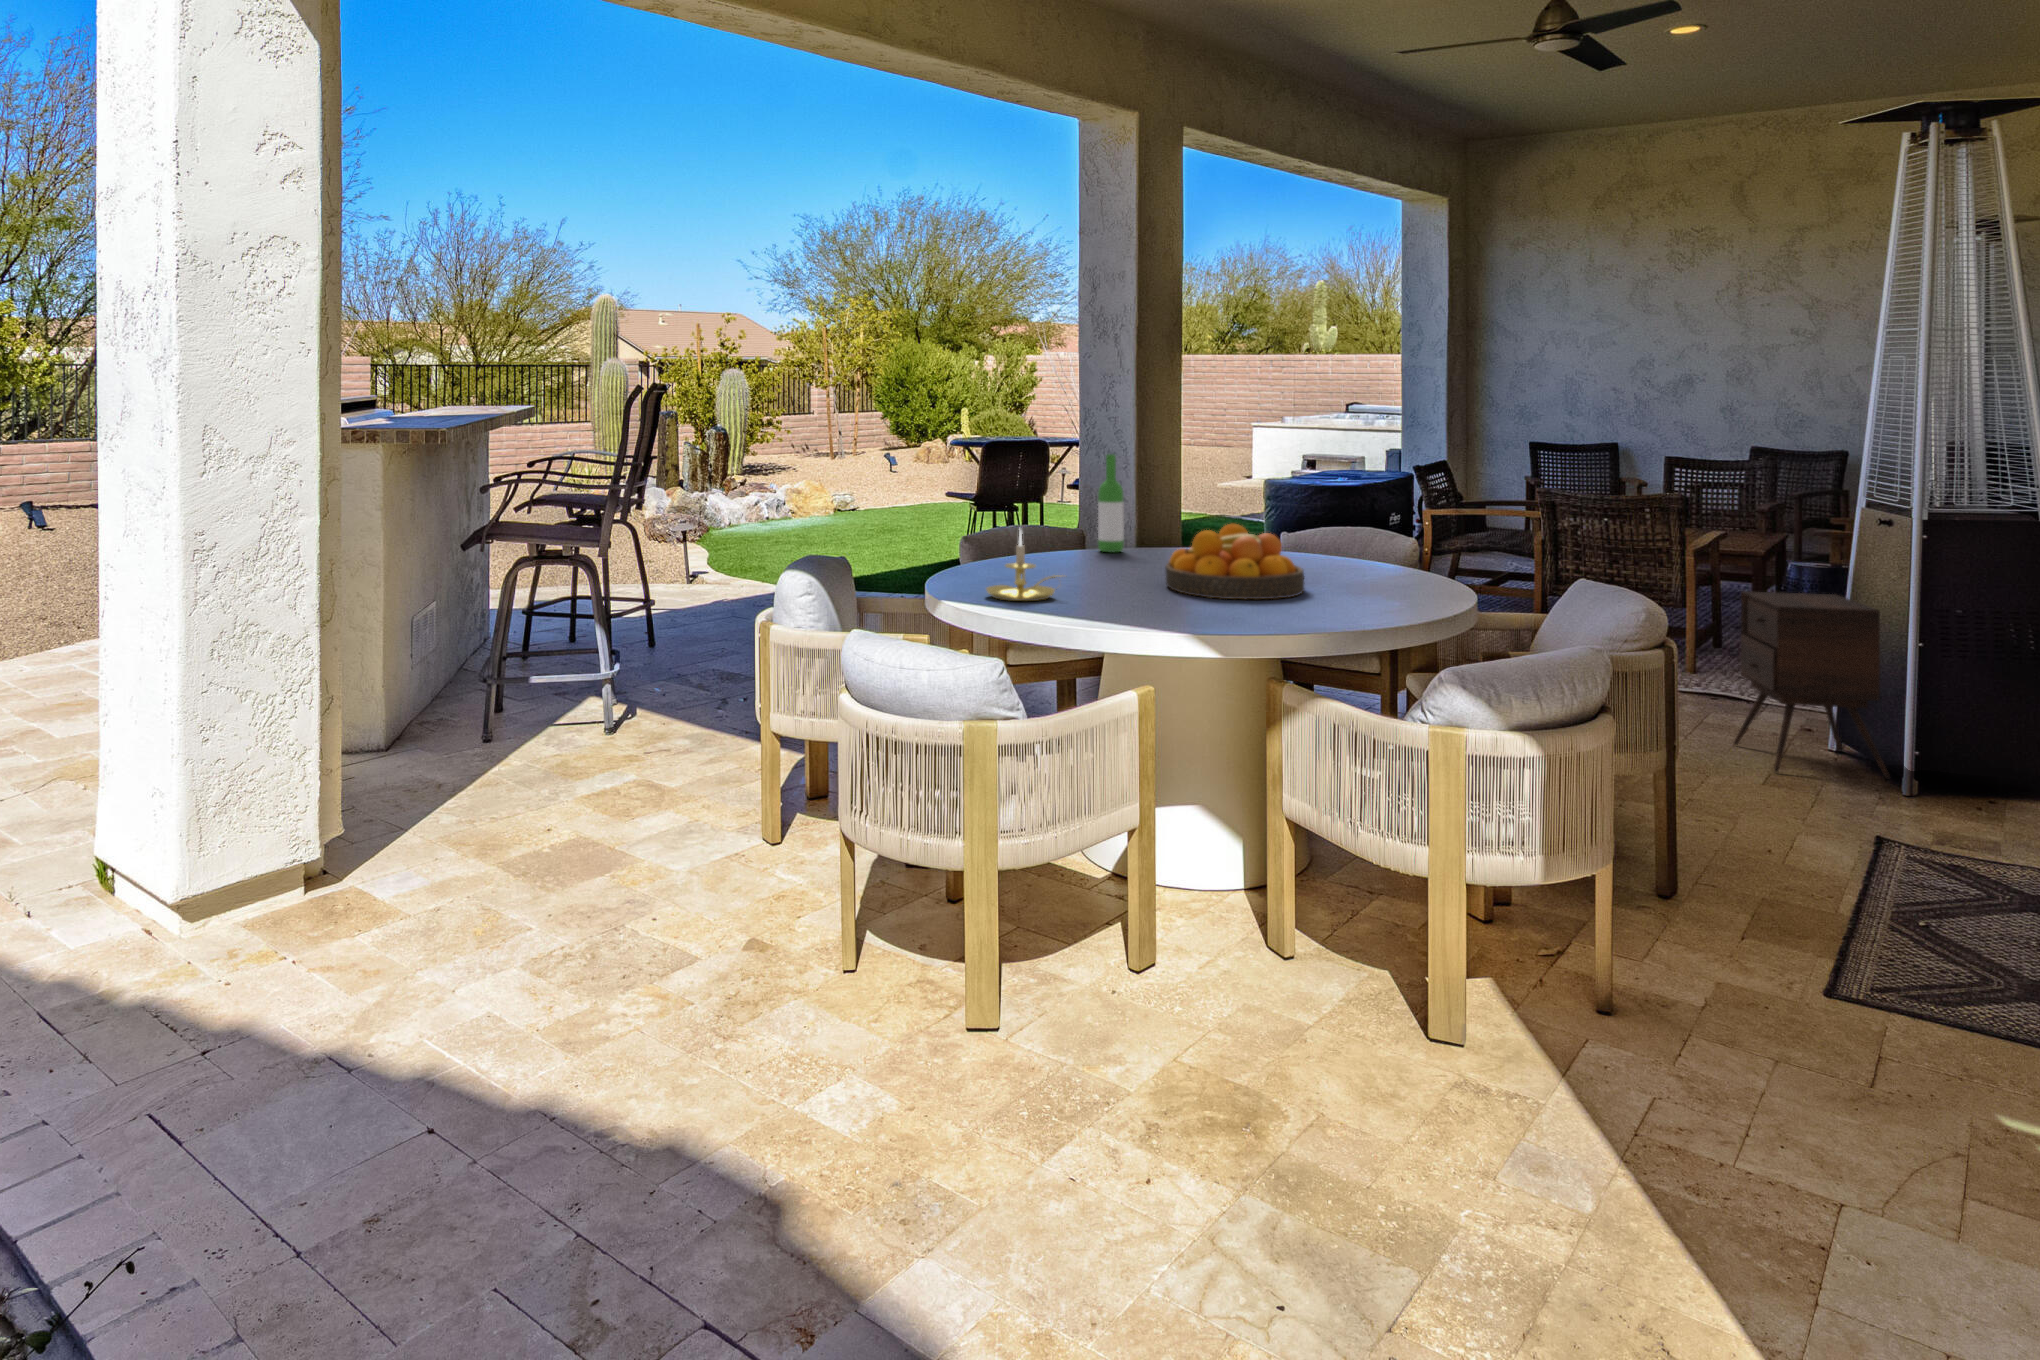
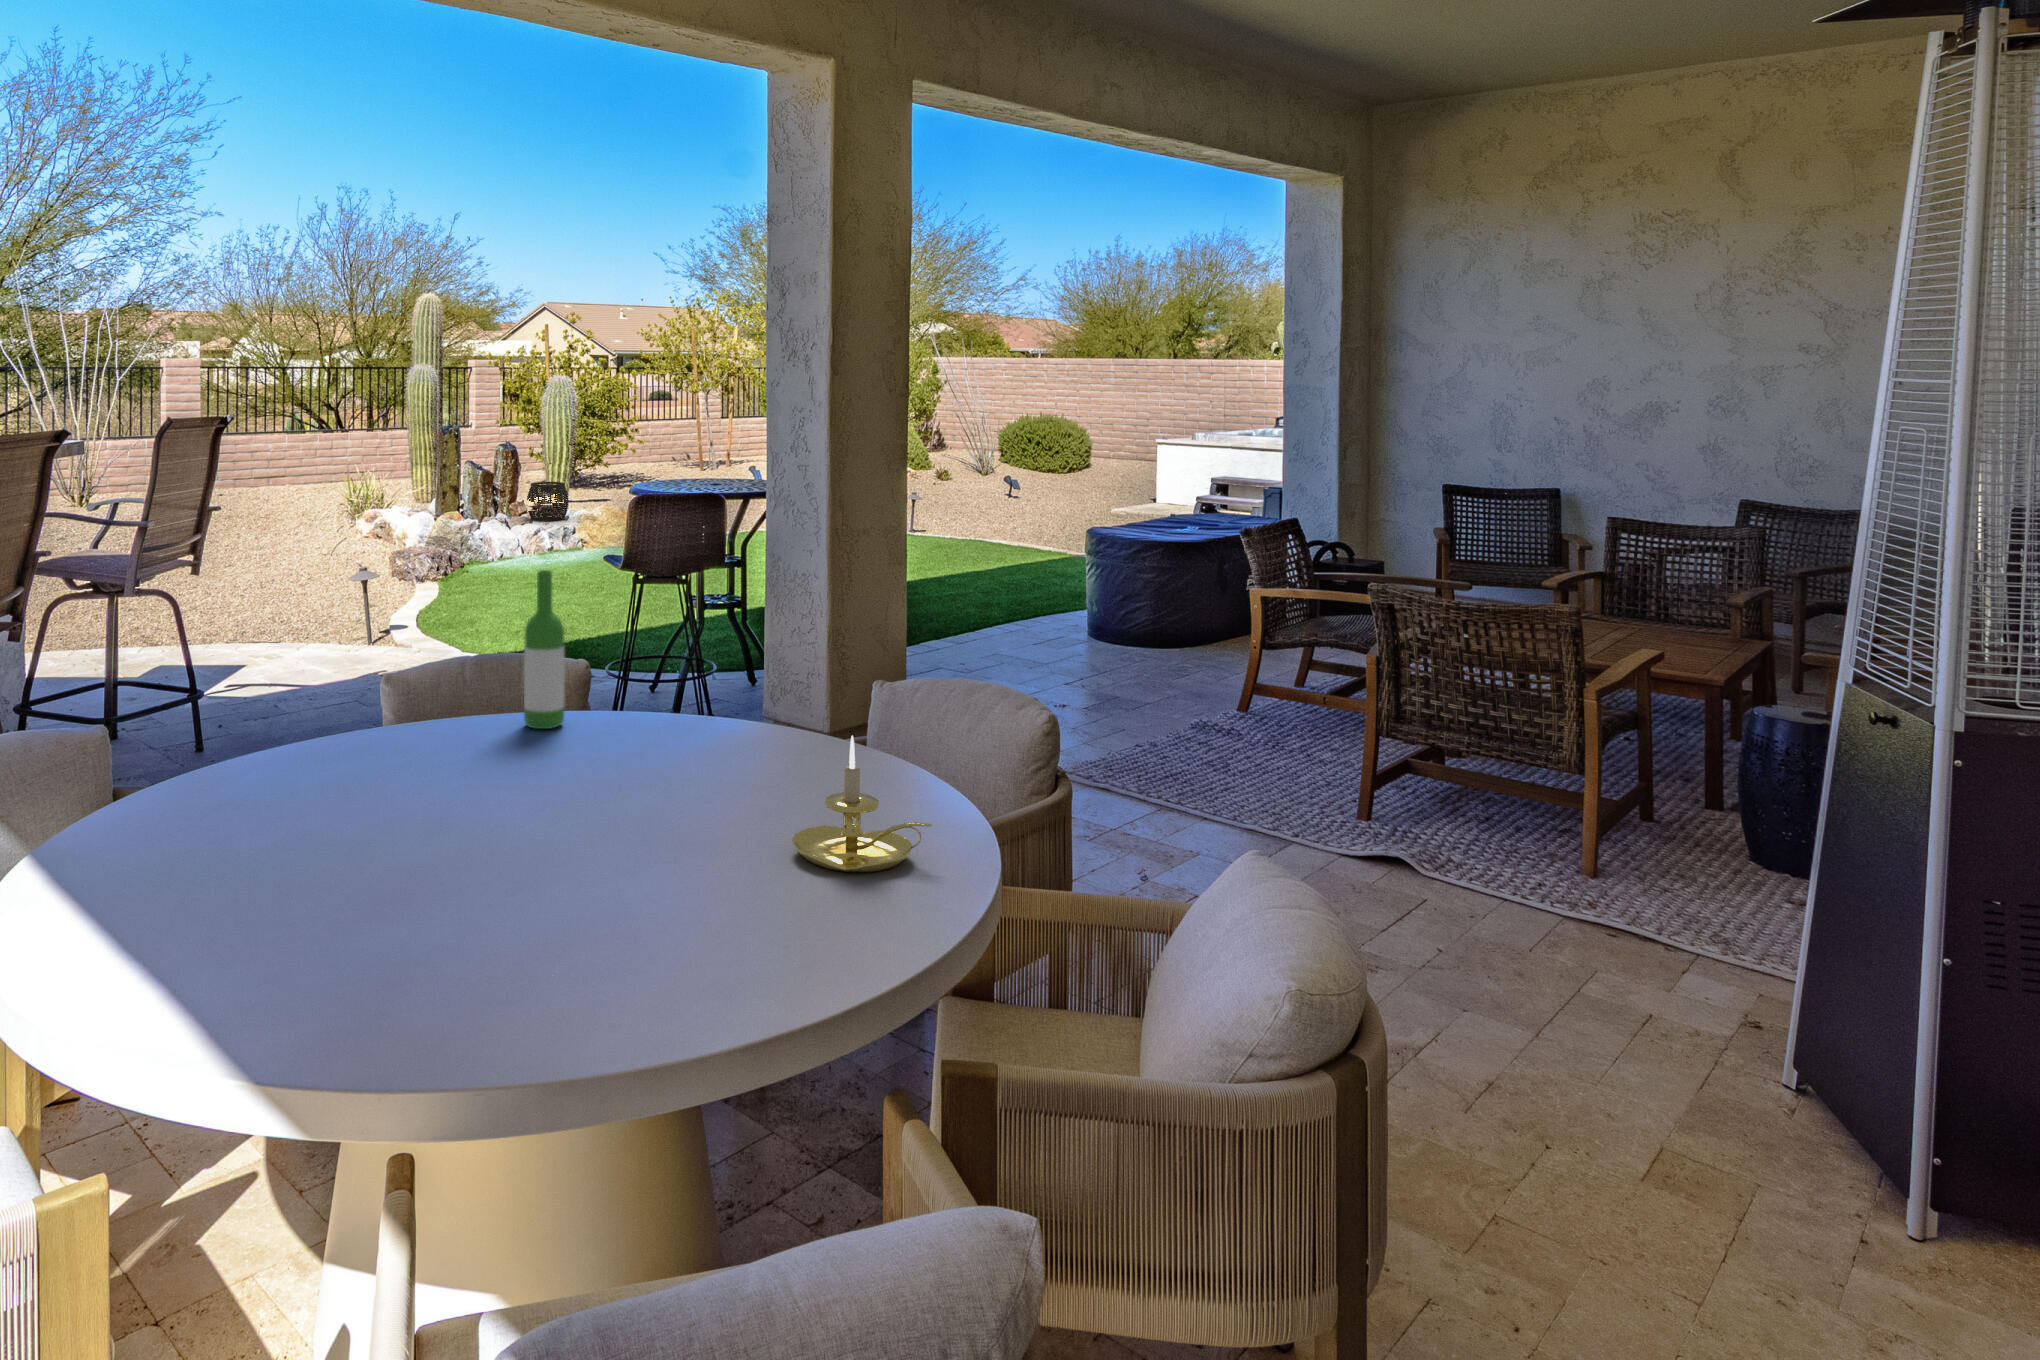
woven basket: none [728,463,766,497] -> present [527,482,569,521]
fruit bowl: present [1165,524,1305,600] -> none [440,737,688,914]
candle holder: present [986,531,1058,601] -> present [792,736,932,872]
side table: present [1734,591,1890,779] -> none [1607,817,1884,1198]

